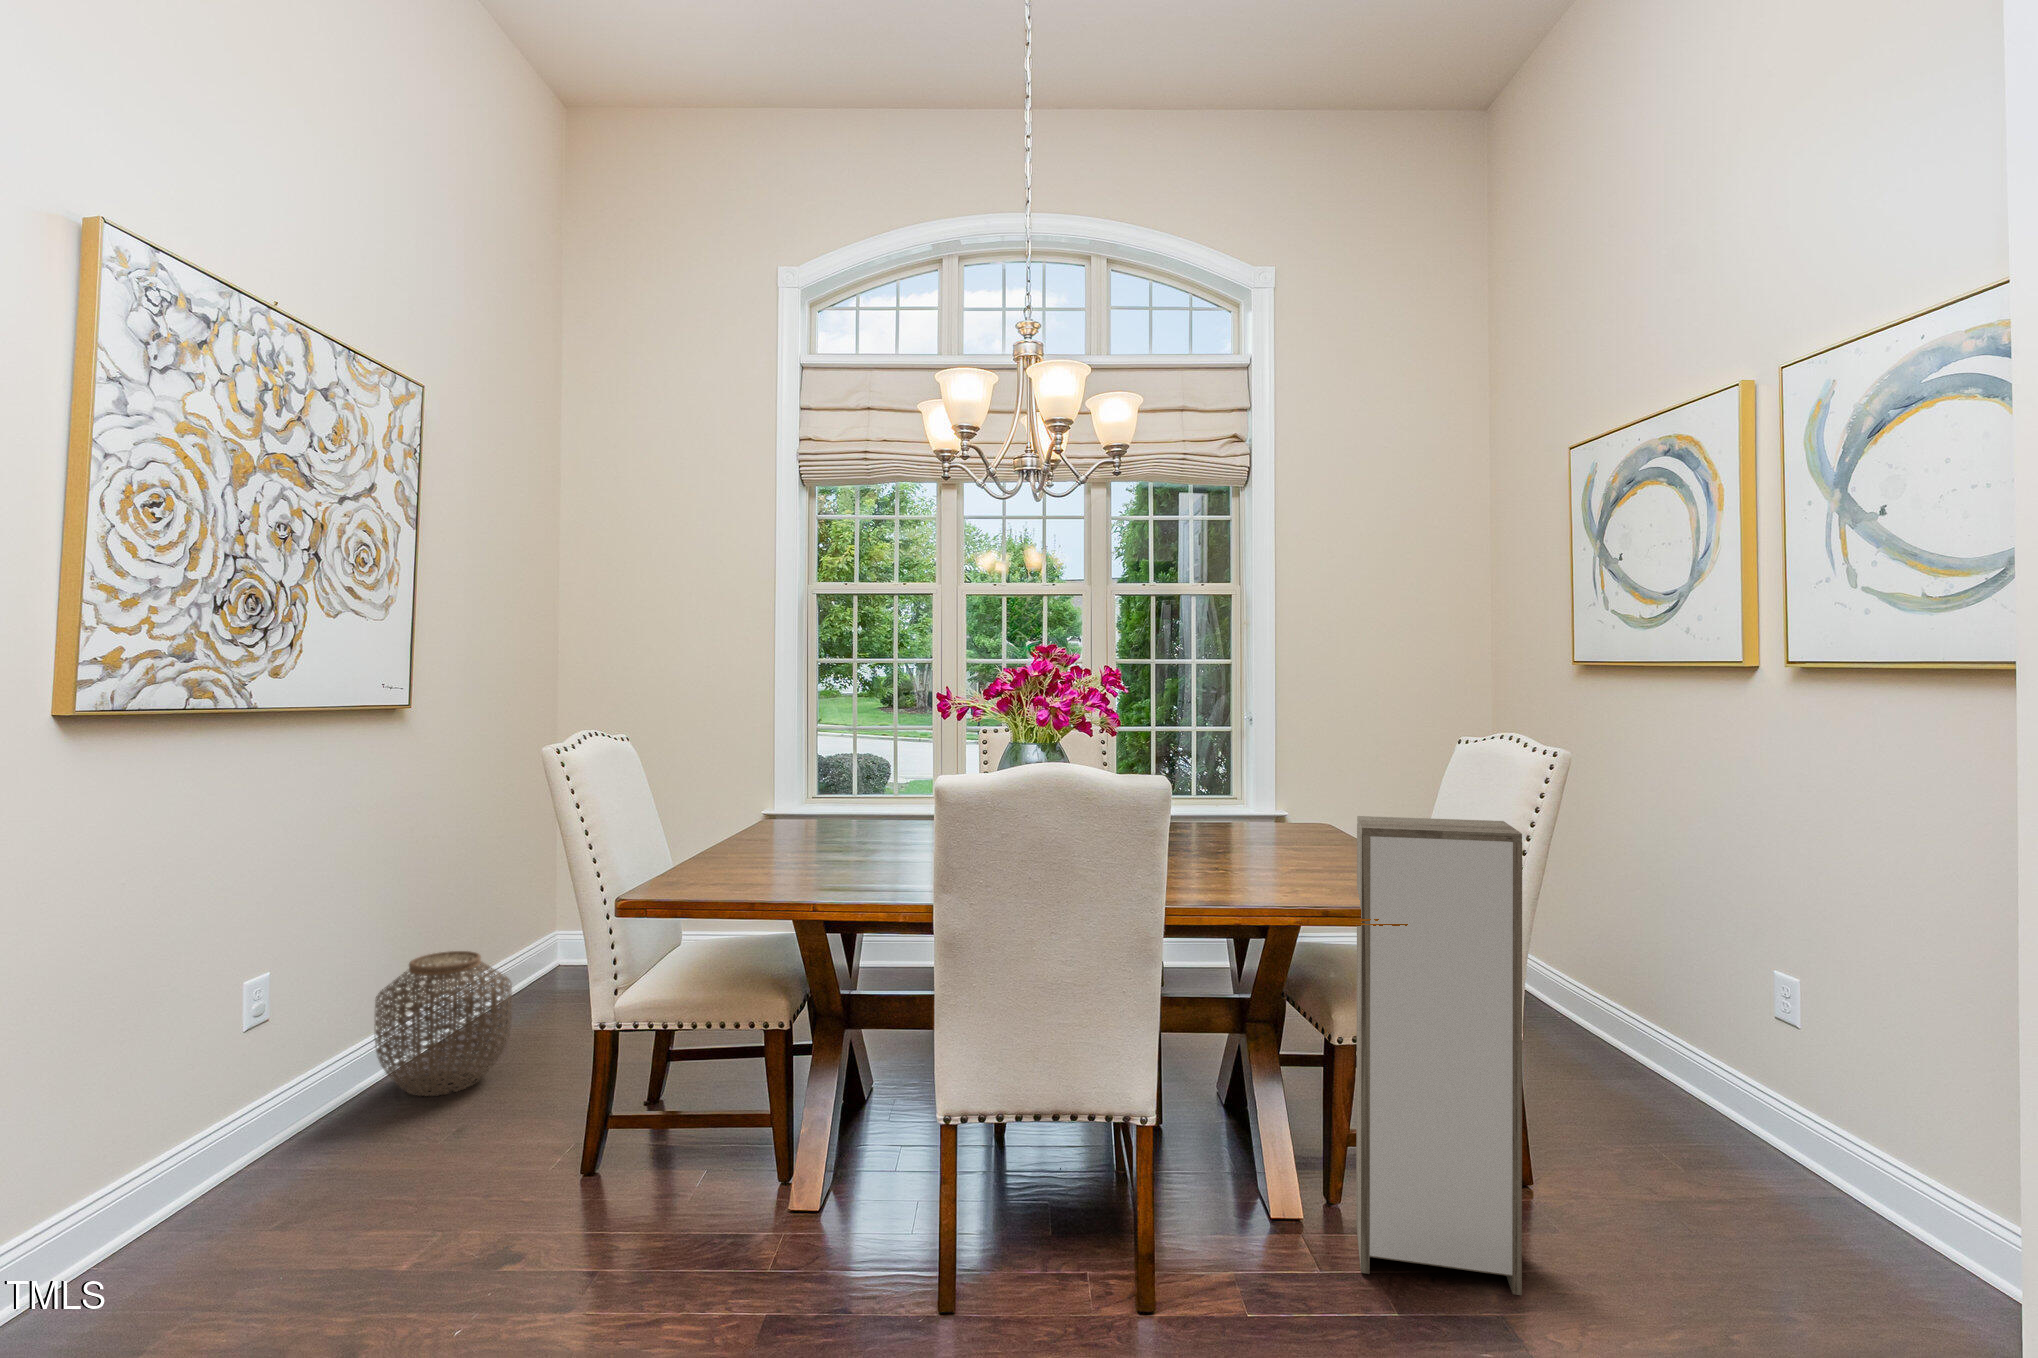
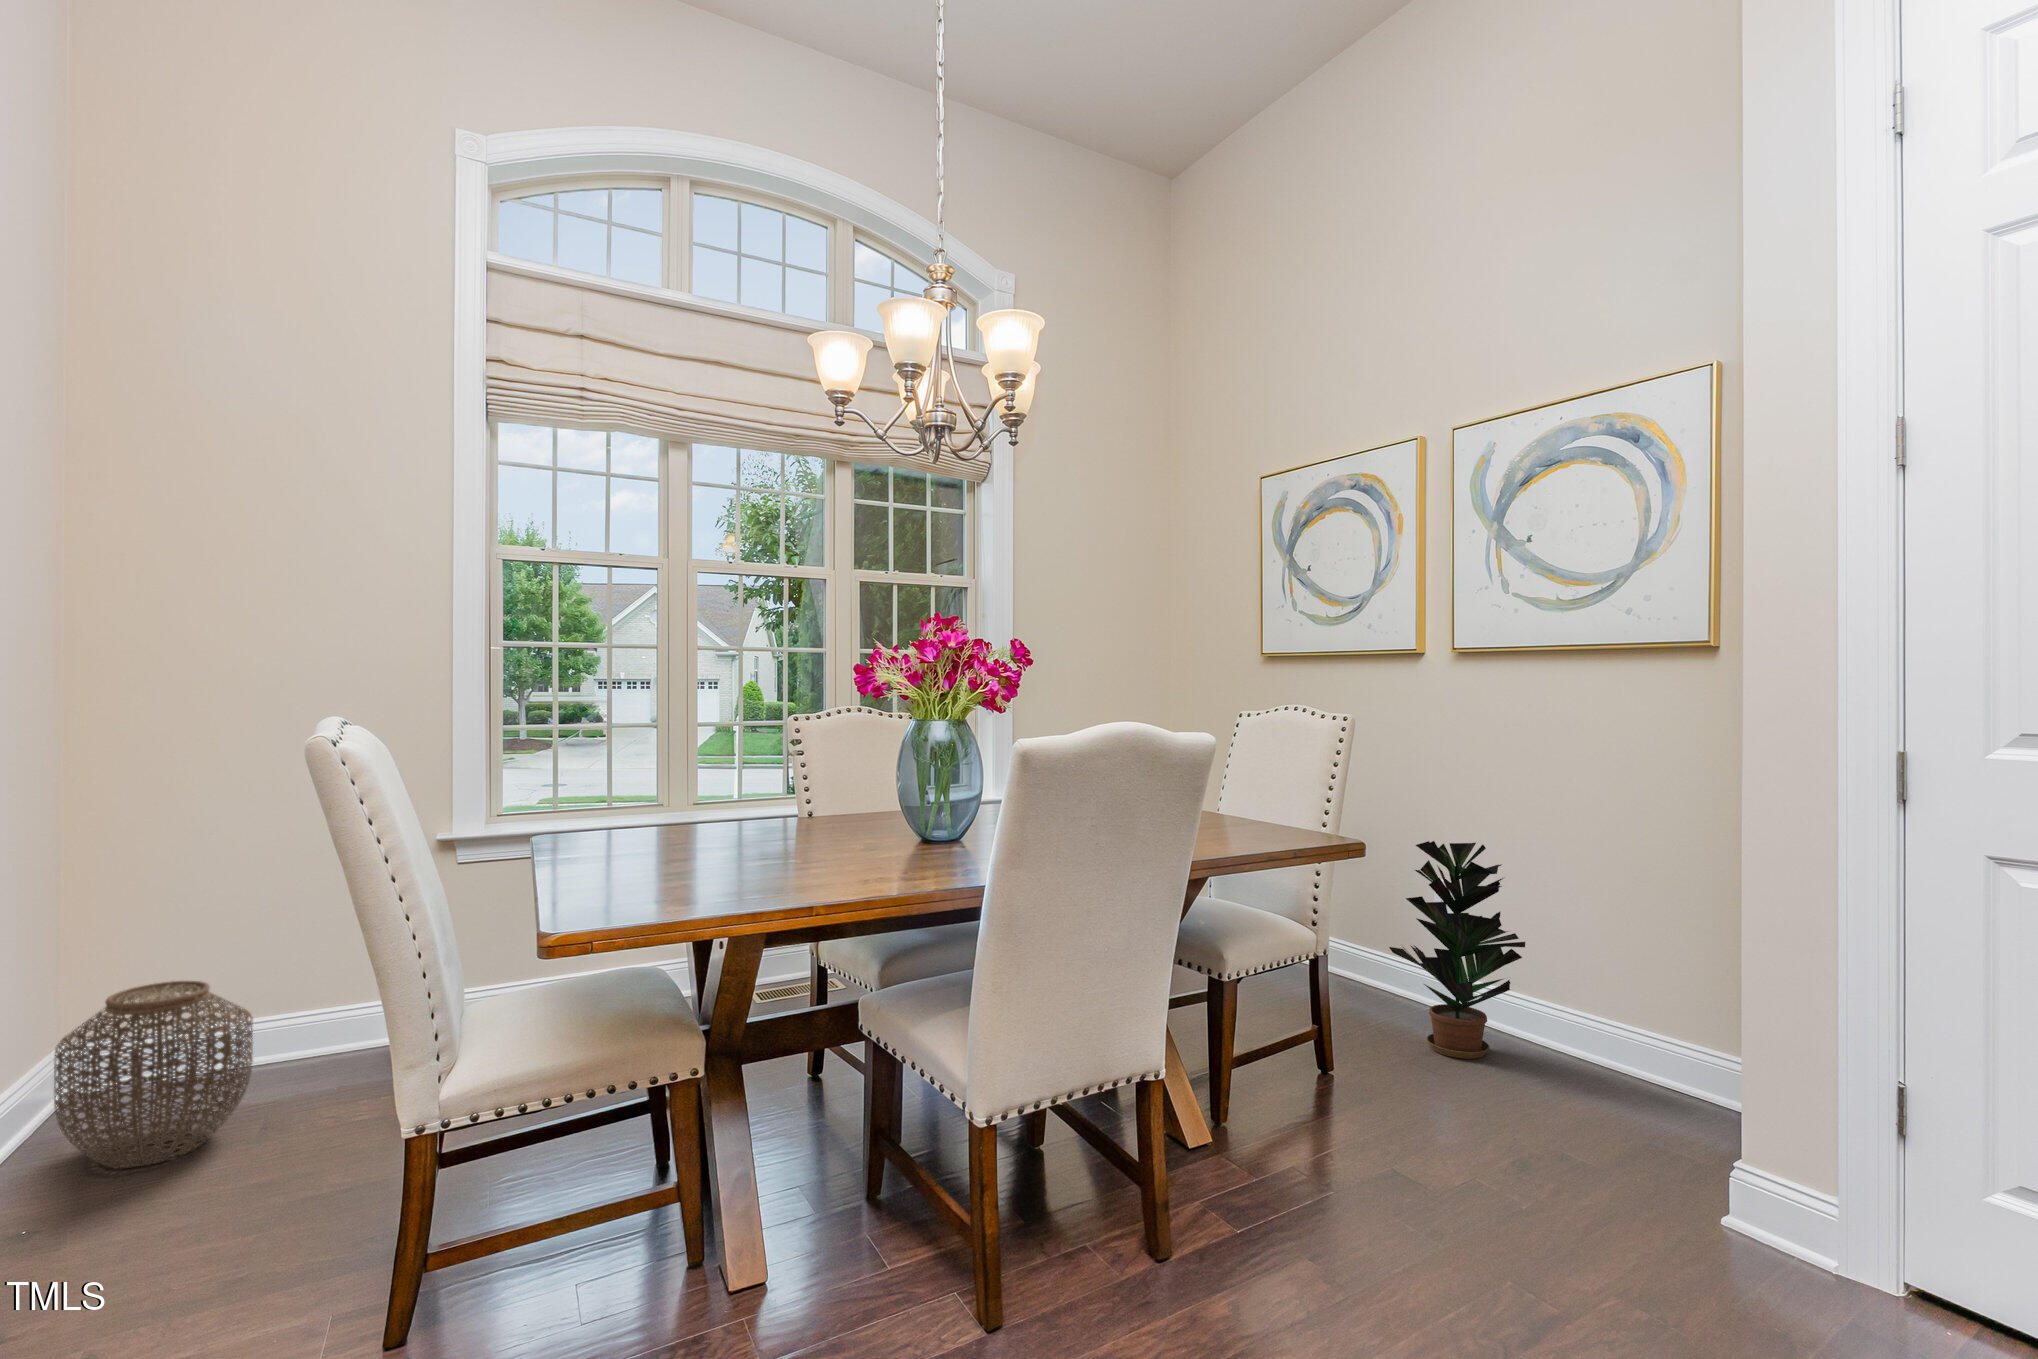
storage cabinet: present [1356,816,1522,1295] -> none [1221,768,1368,1147]
potted plant: none [1658,919,1861,1219] -> present [1389,841,1525,1059]

